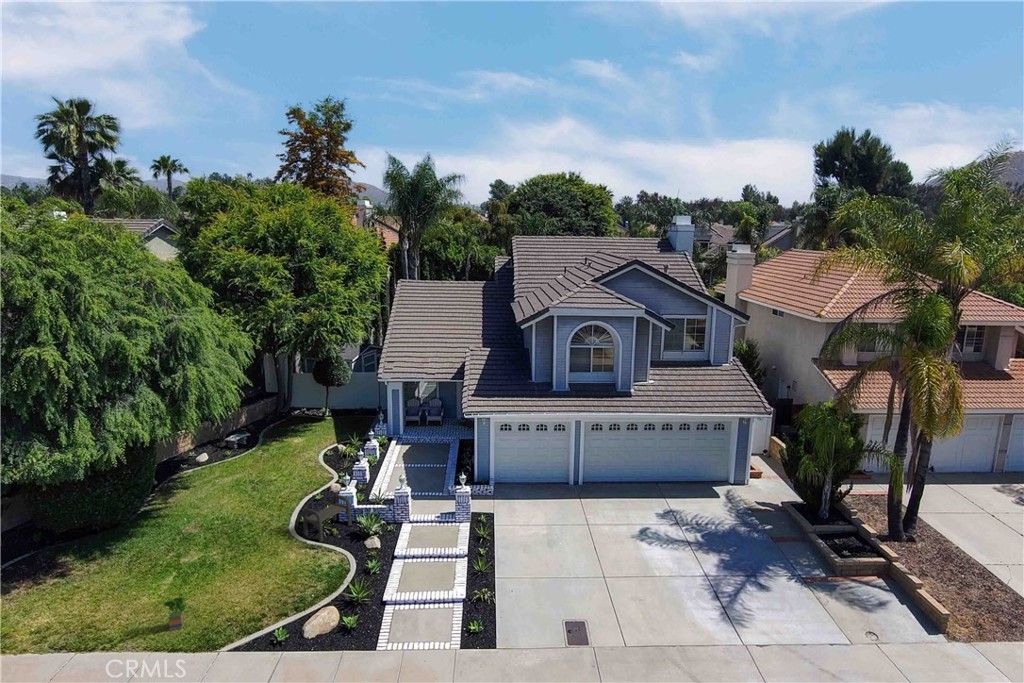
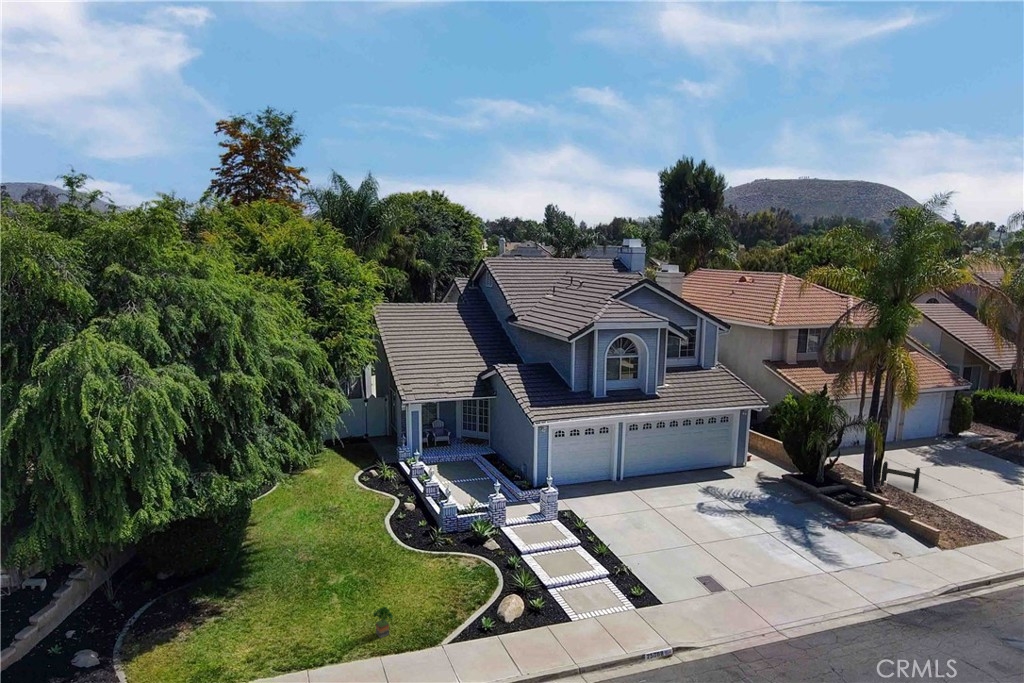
bench: present [303,495,352,542] -> present [881,461,920,493]

